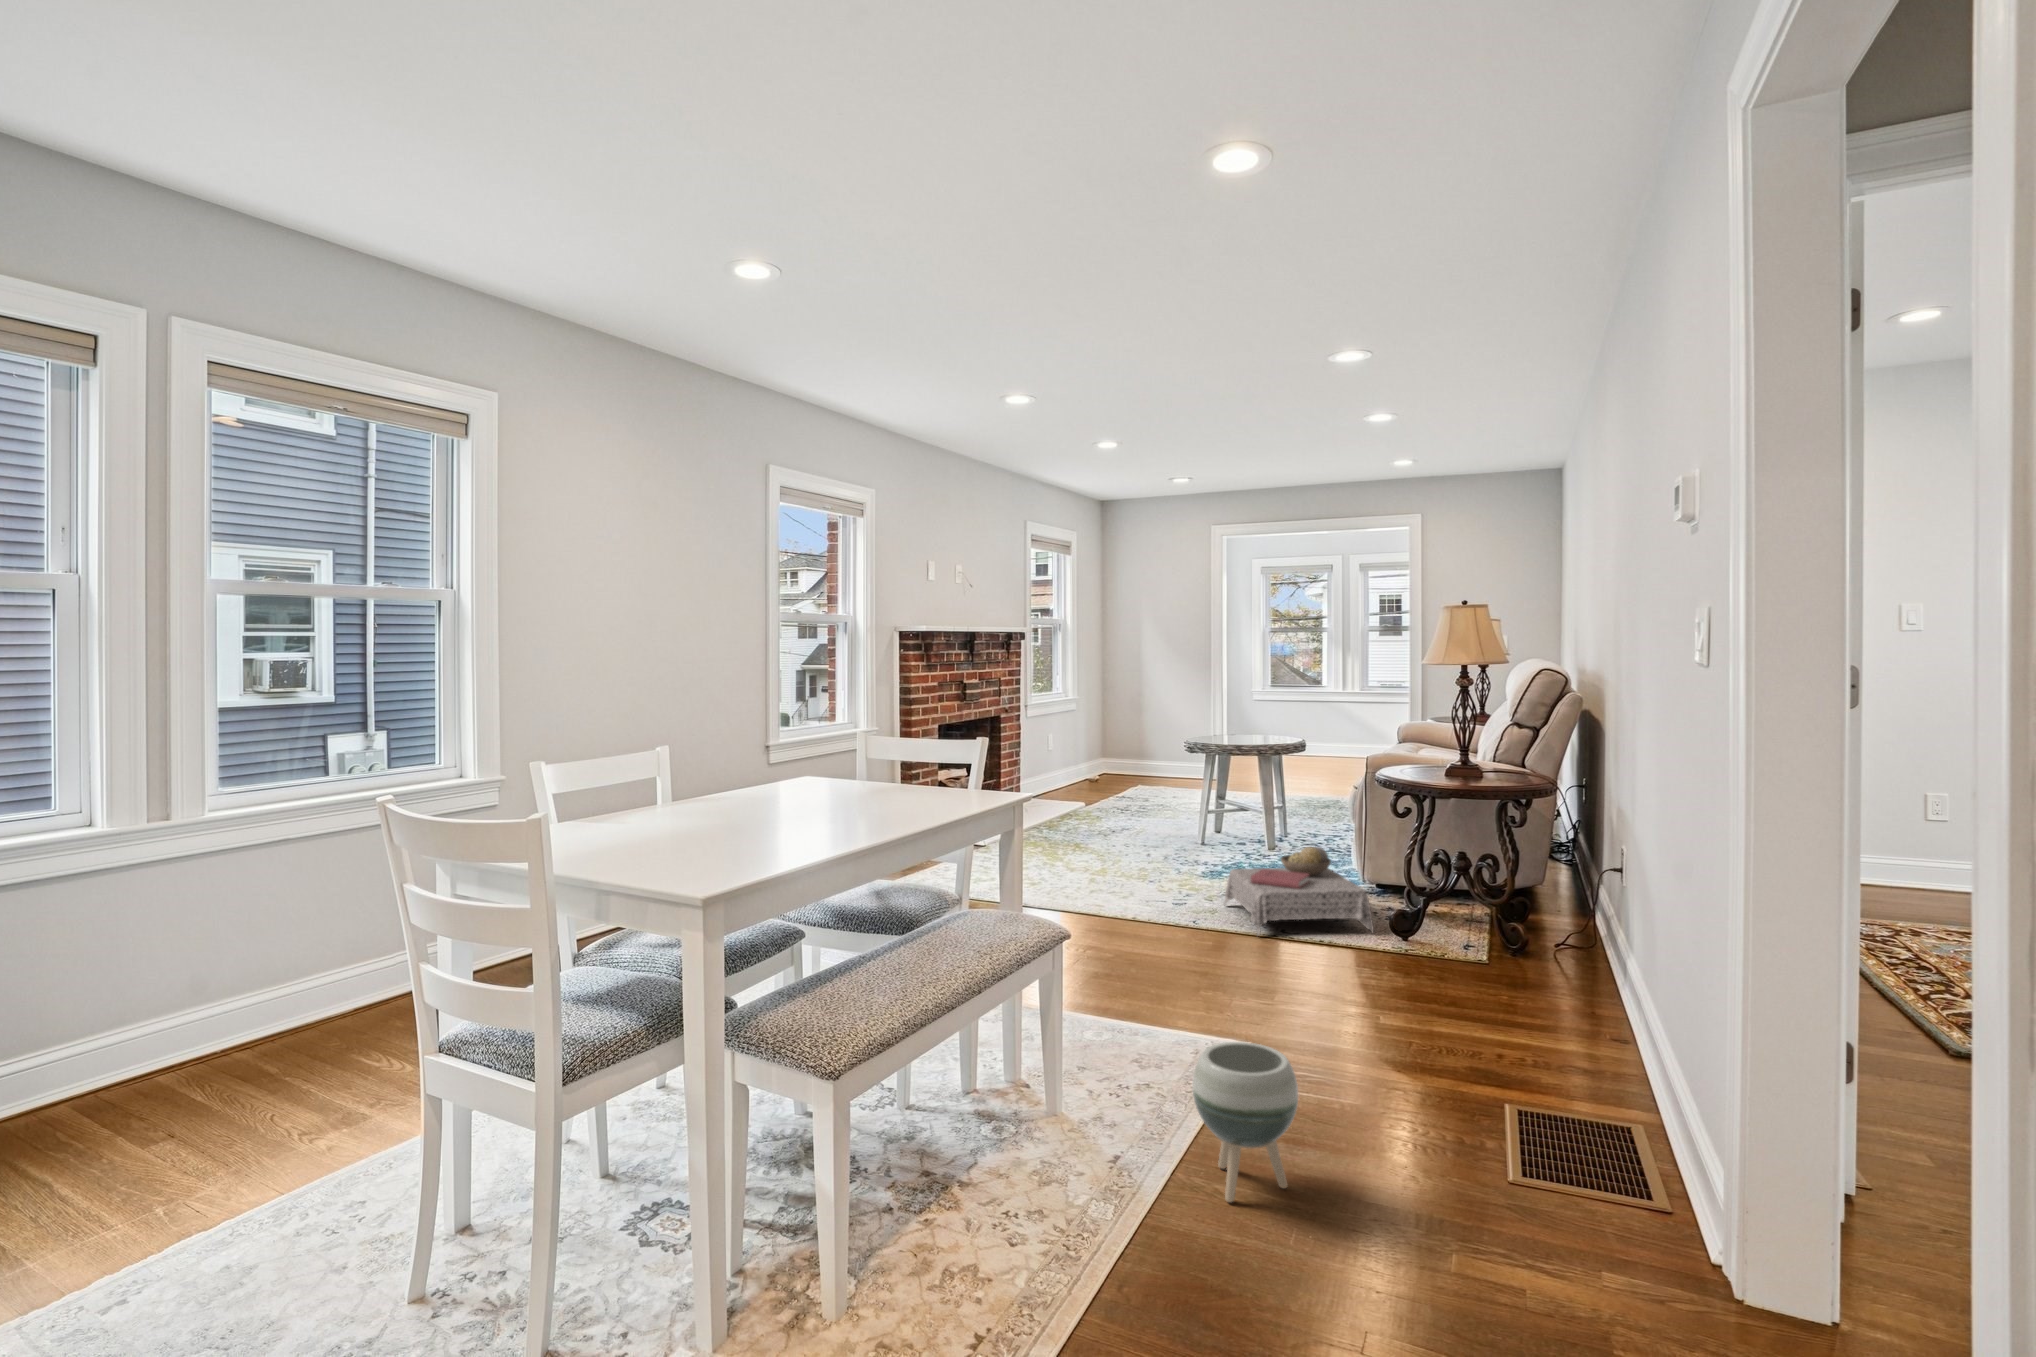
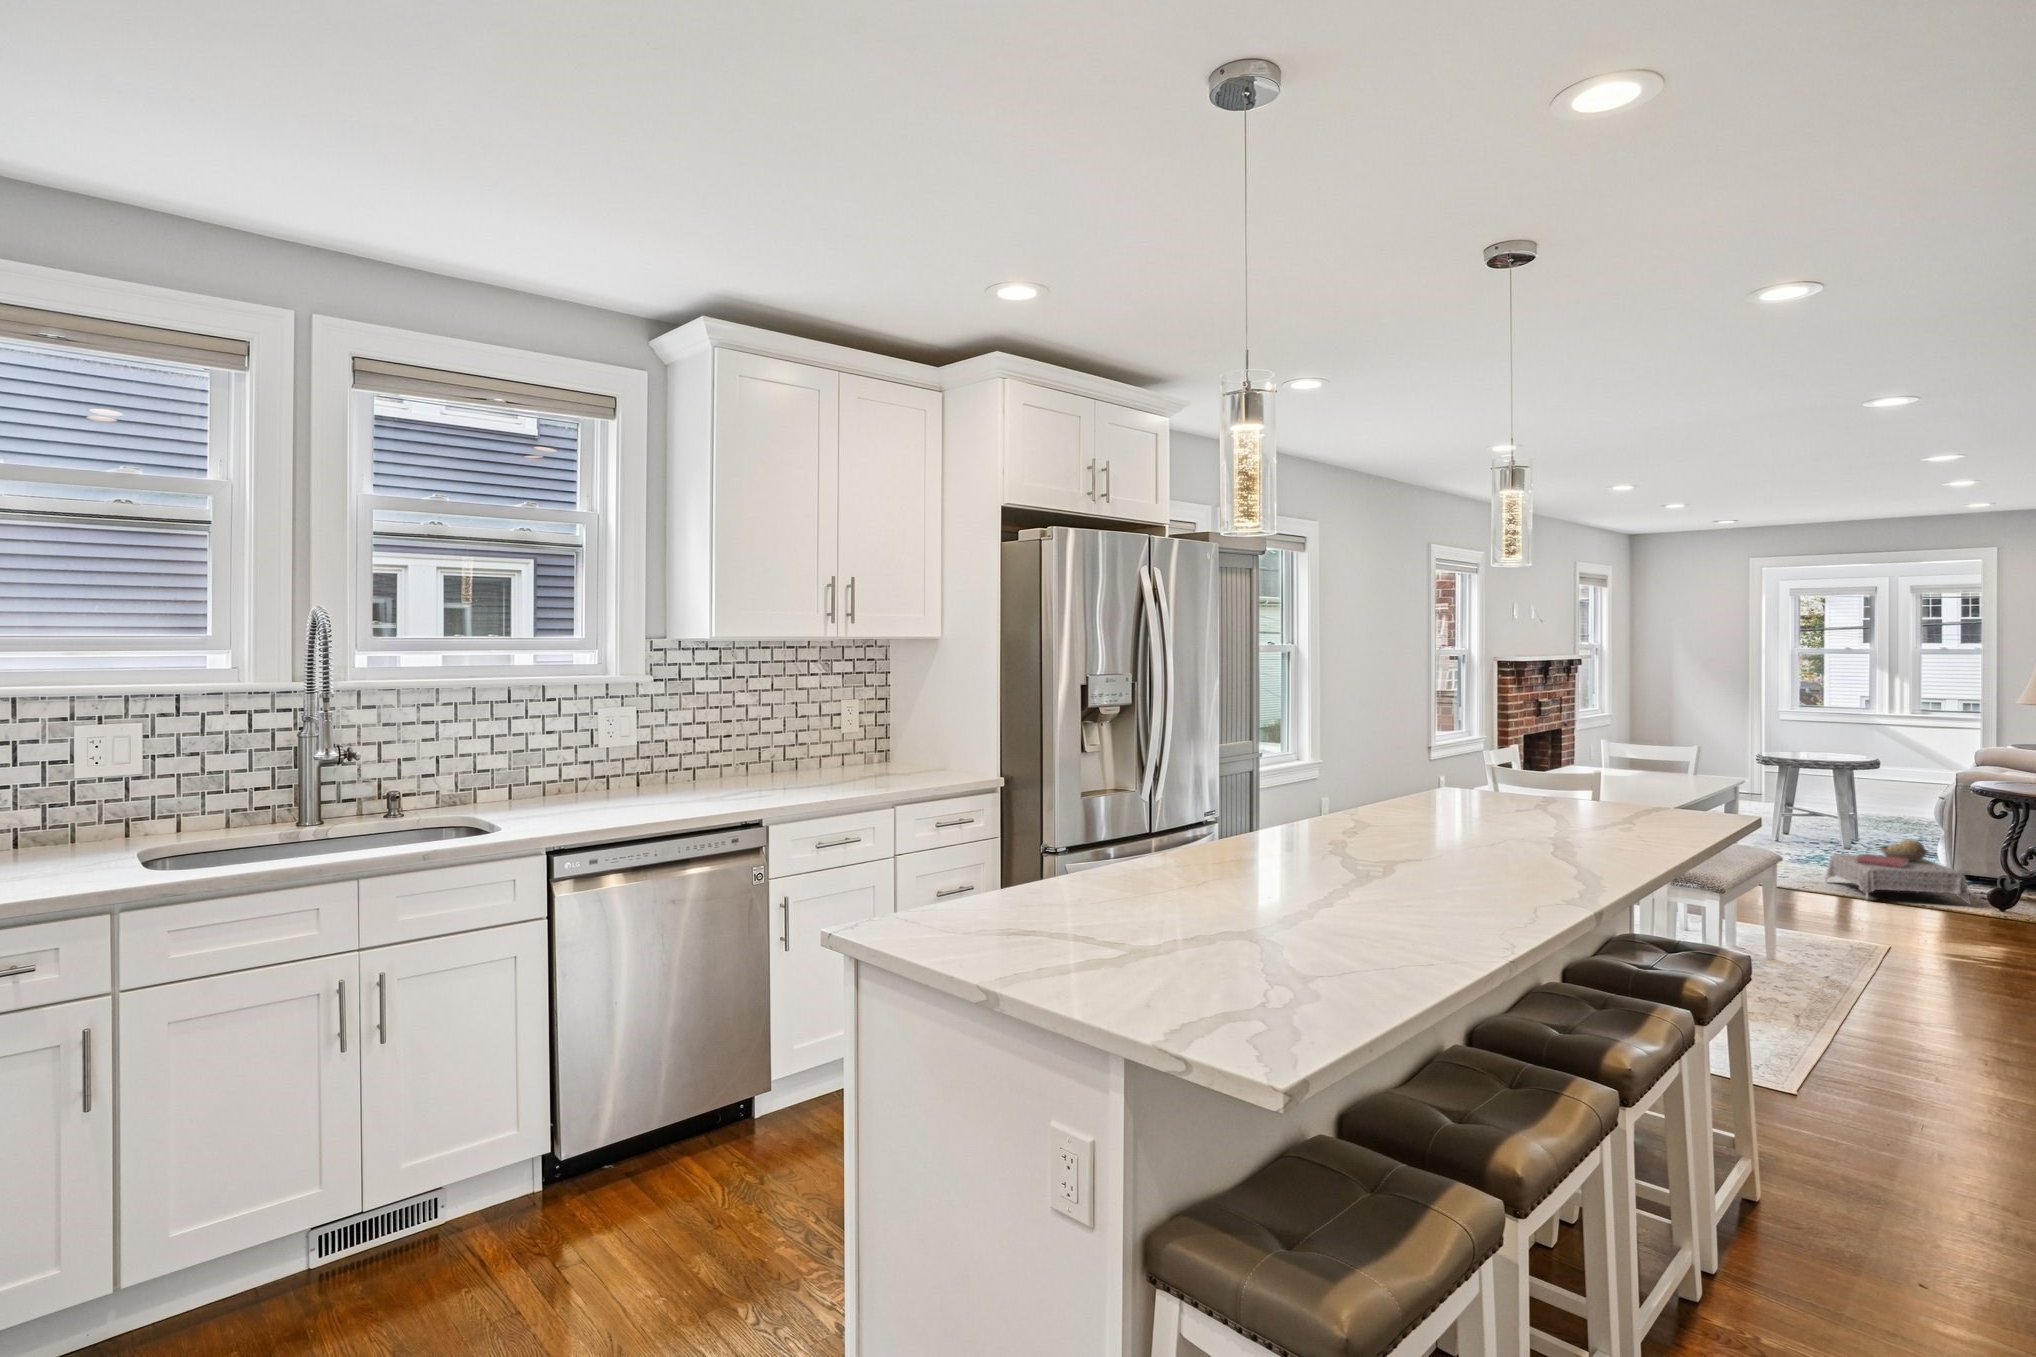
planter: present [1193,1042,1298,1202] -> none [1882,922,1955,1002]

